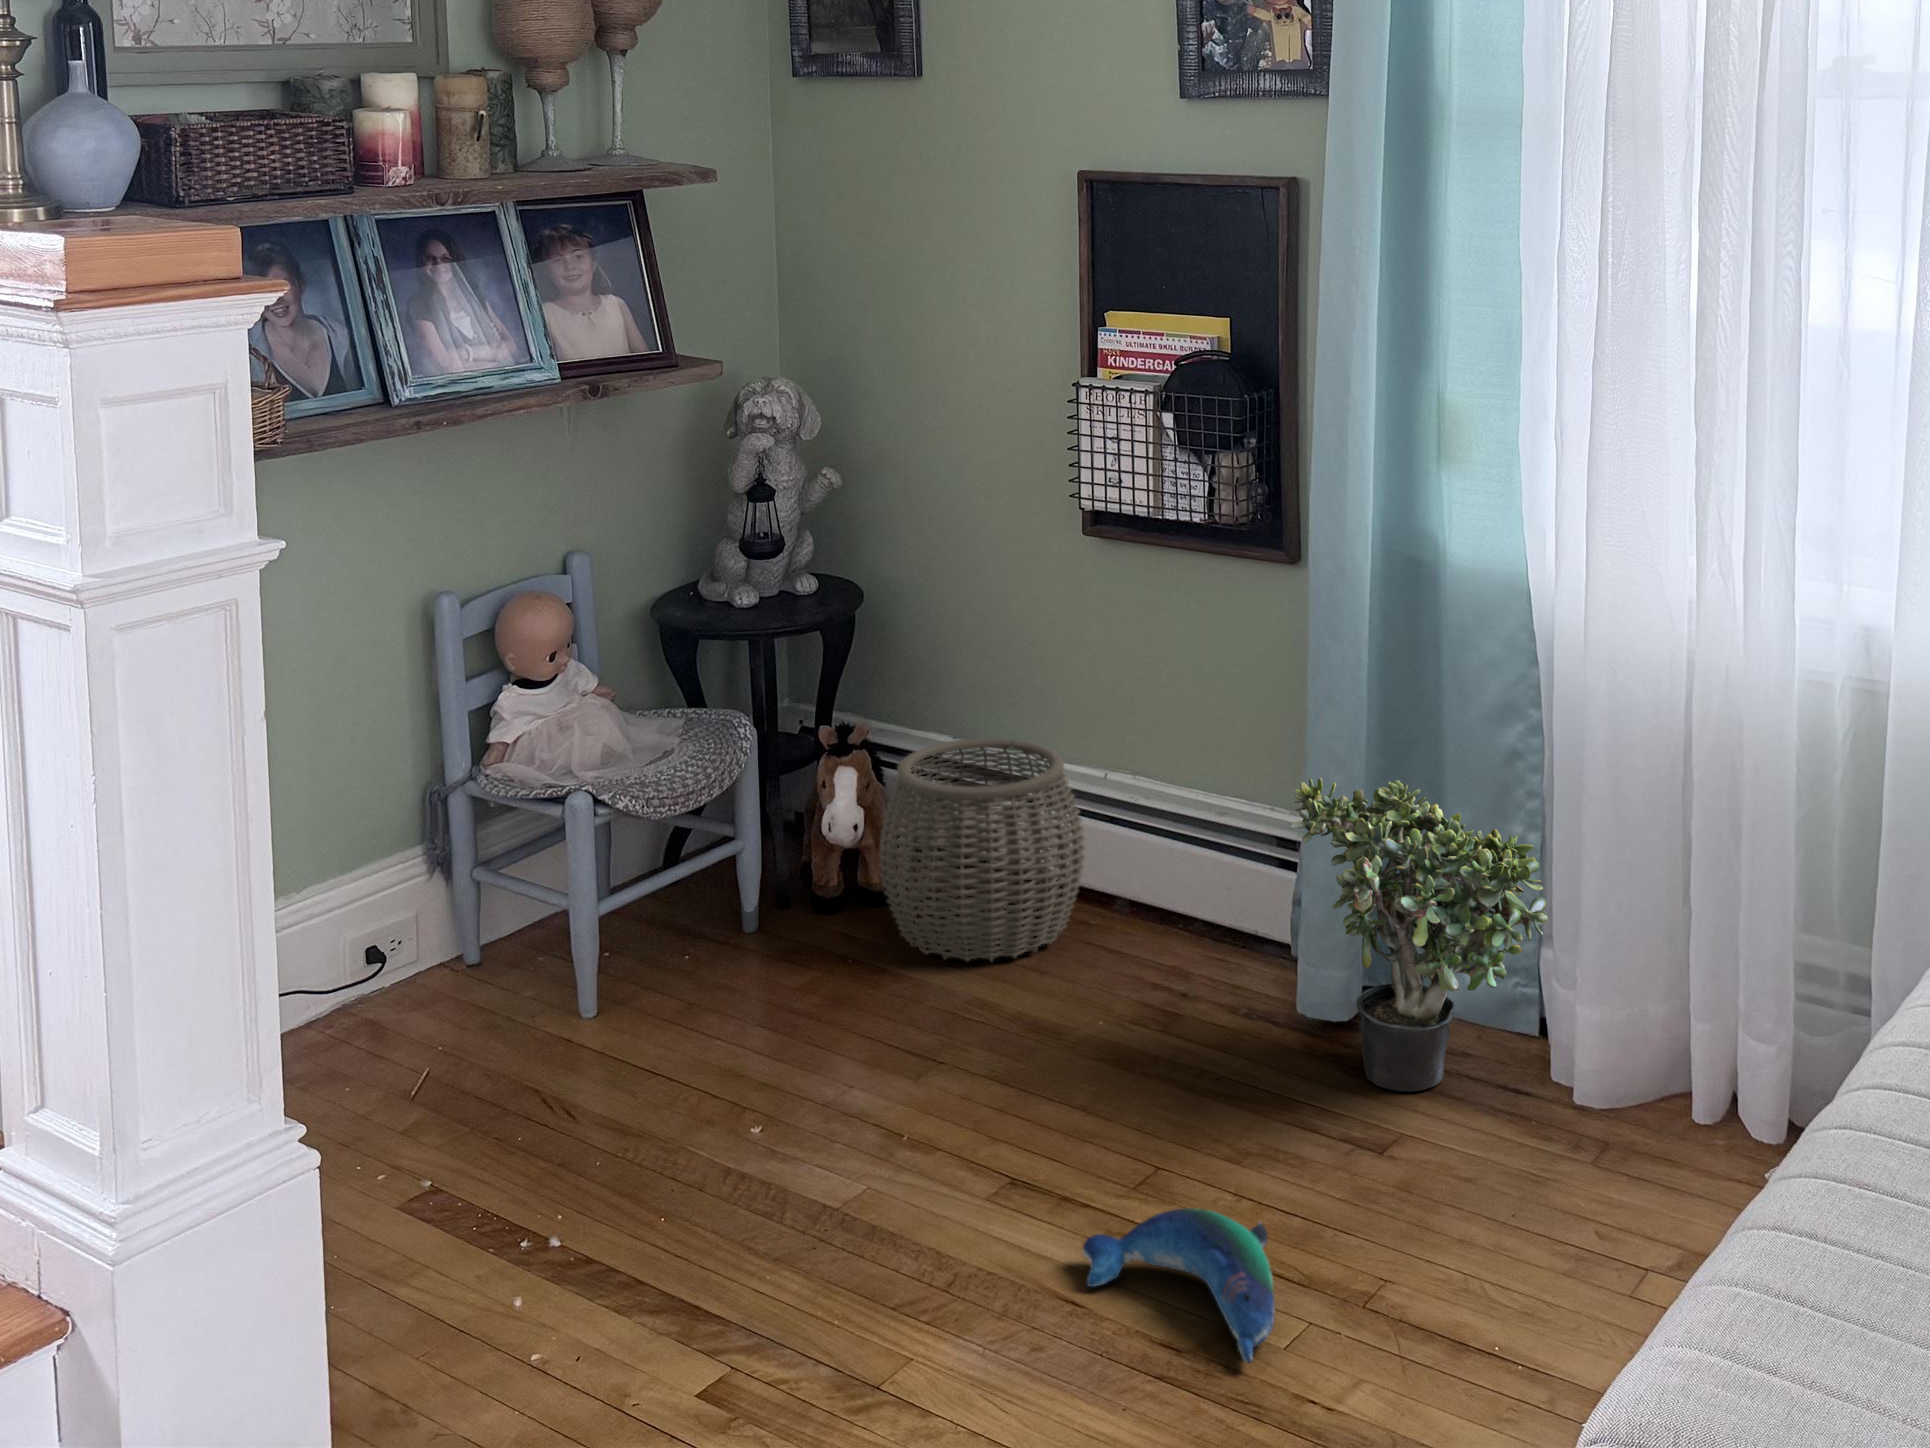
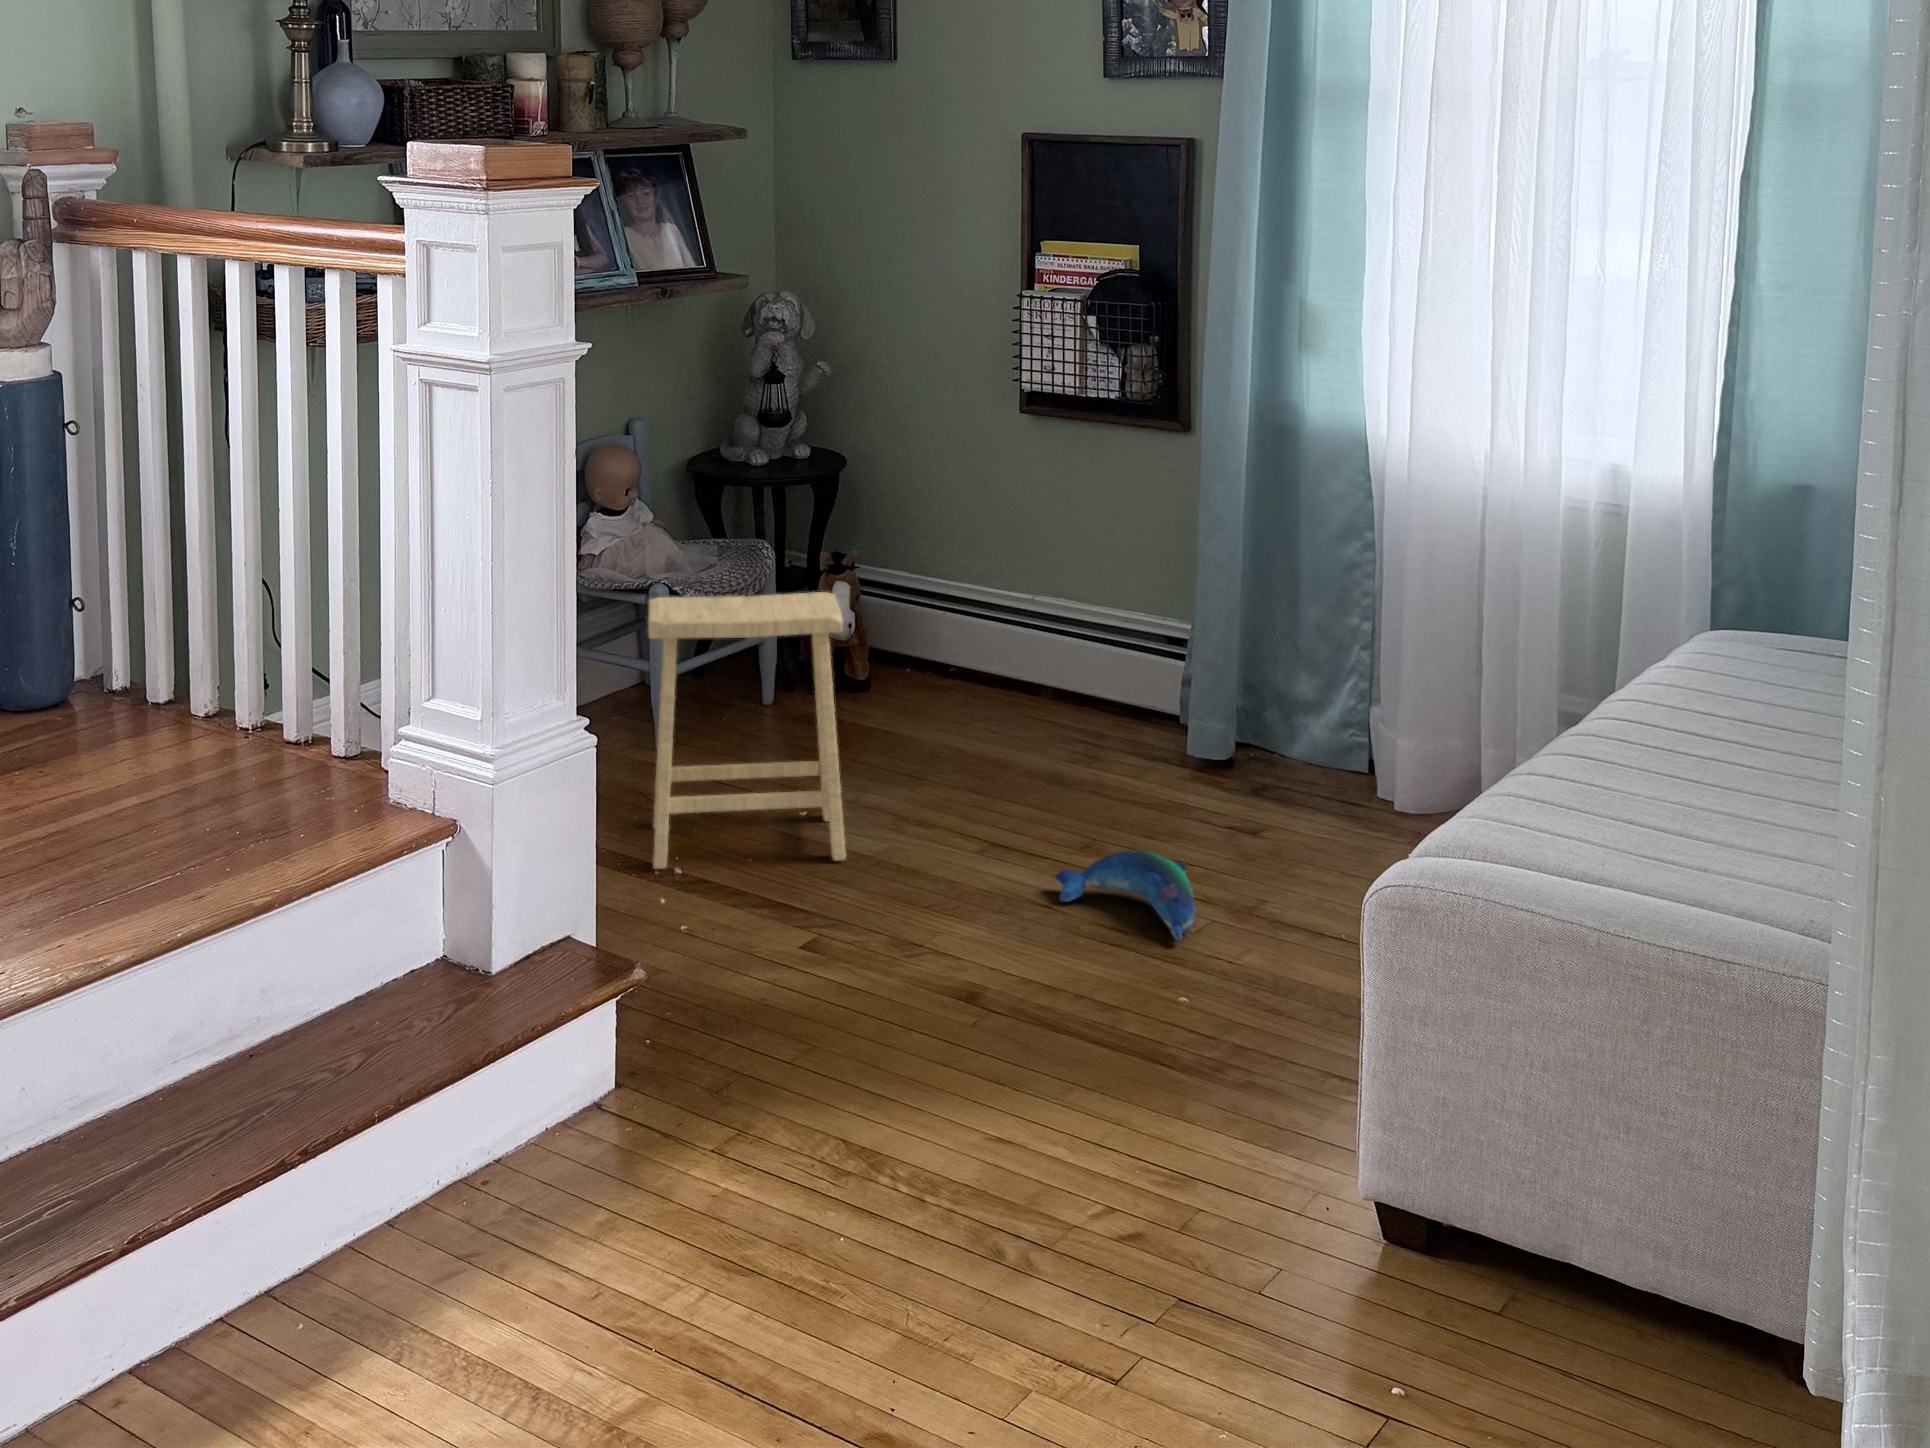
woven basket: present [879,738,1085,961] -> none [868,563,1023,723]
potted plant: present [1291,778,1548,1092] -> none [1191,575,1380,802]
footstool: none [503,824,798,1237] -> present [648,592,846,869]

